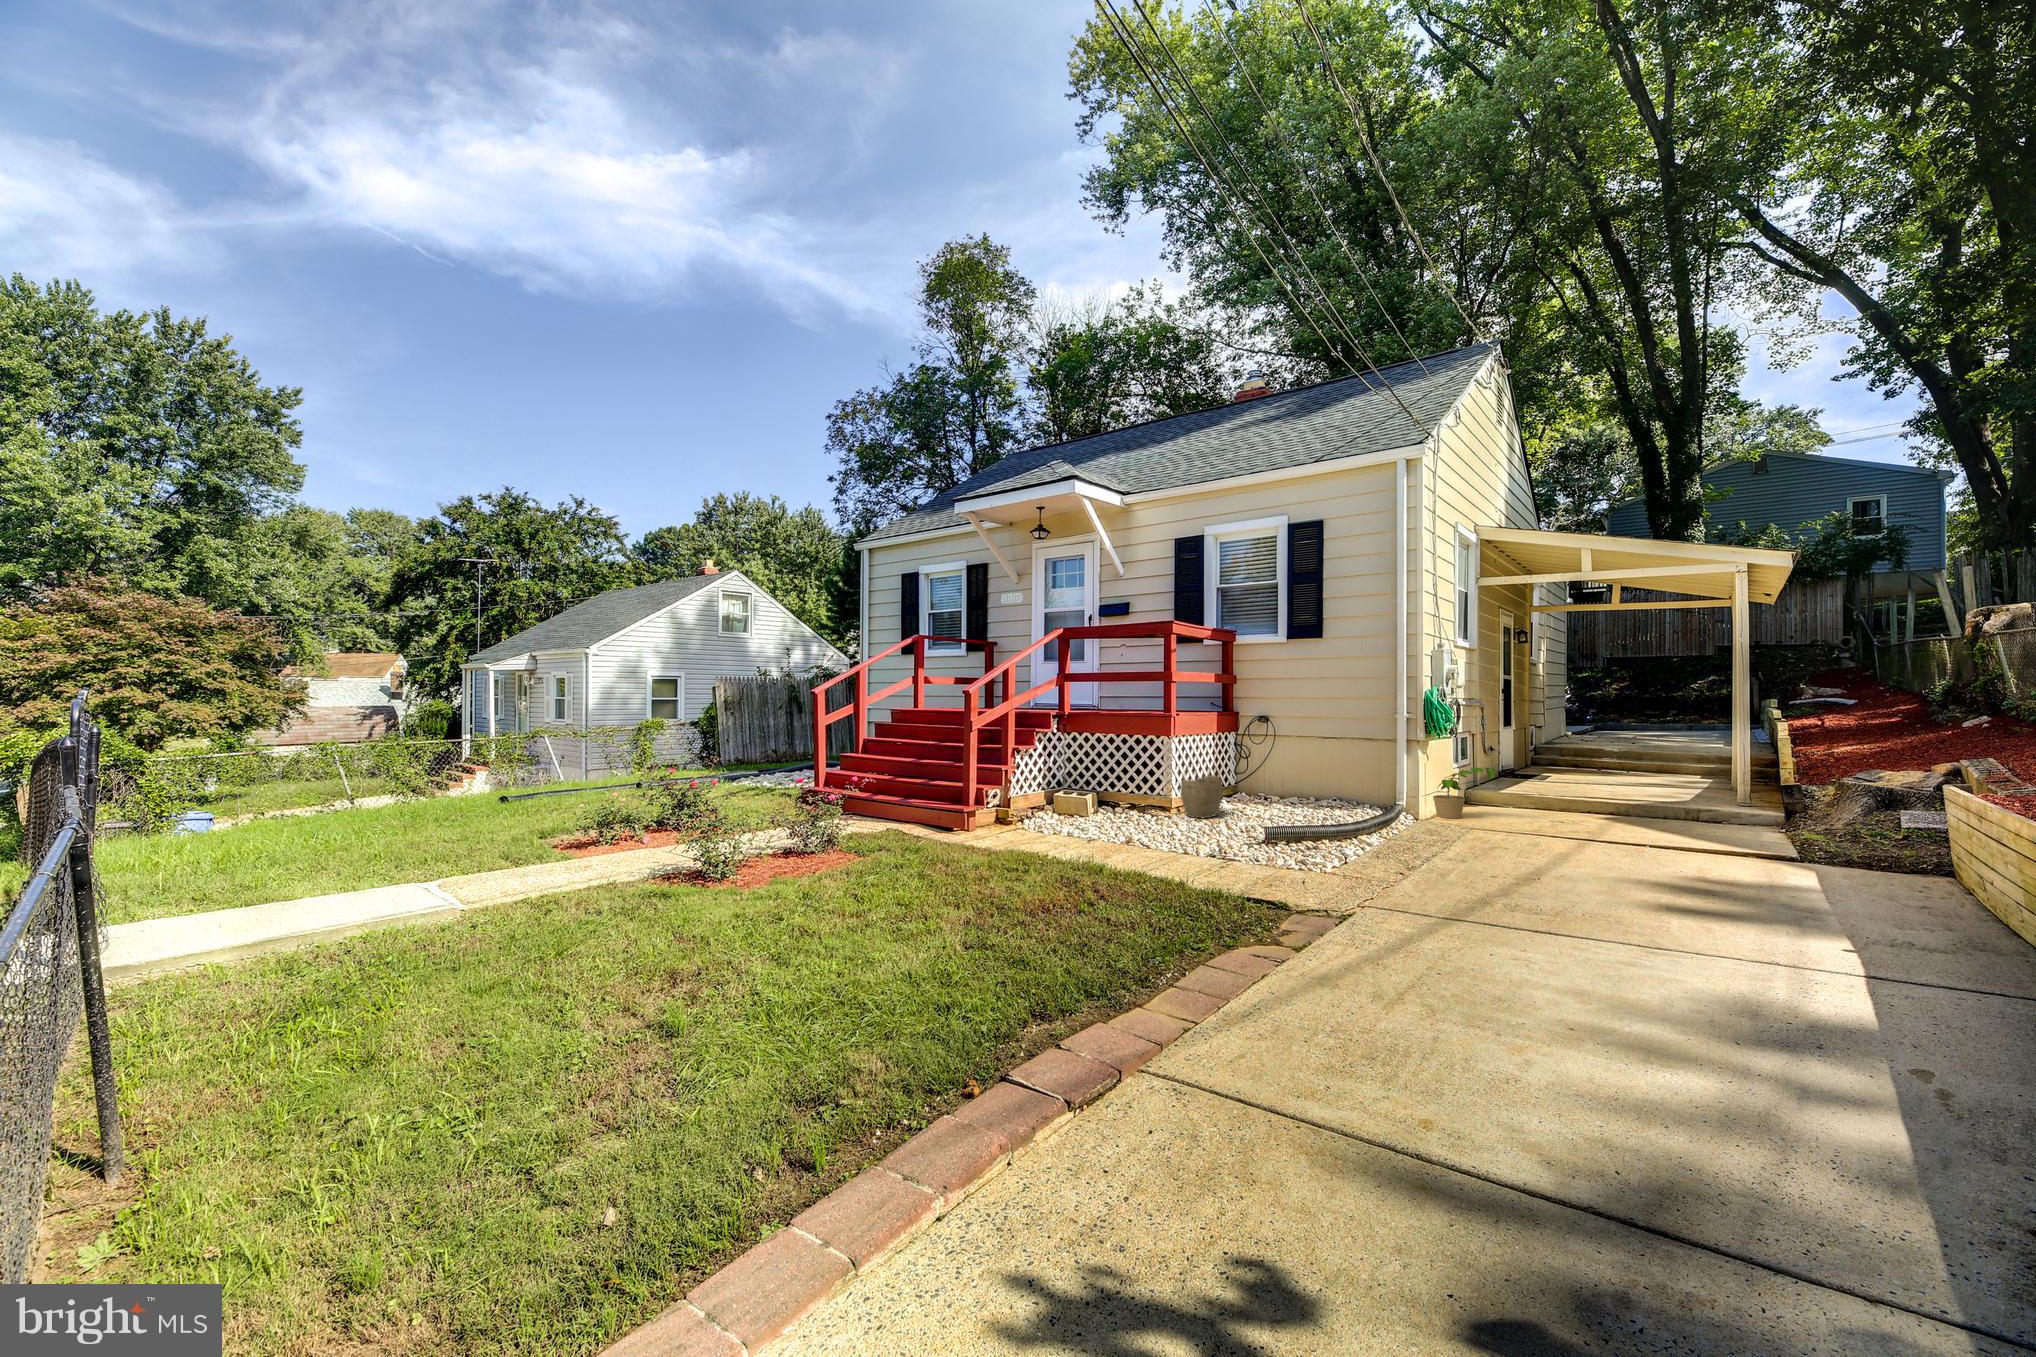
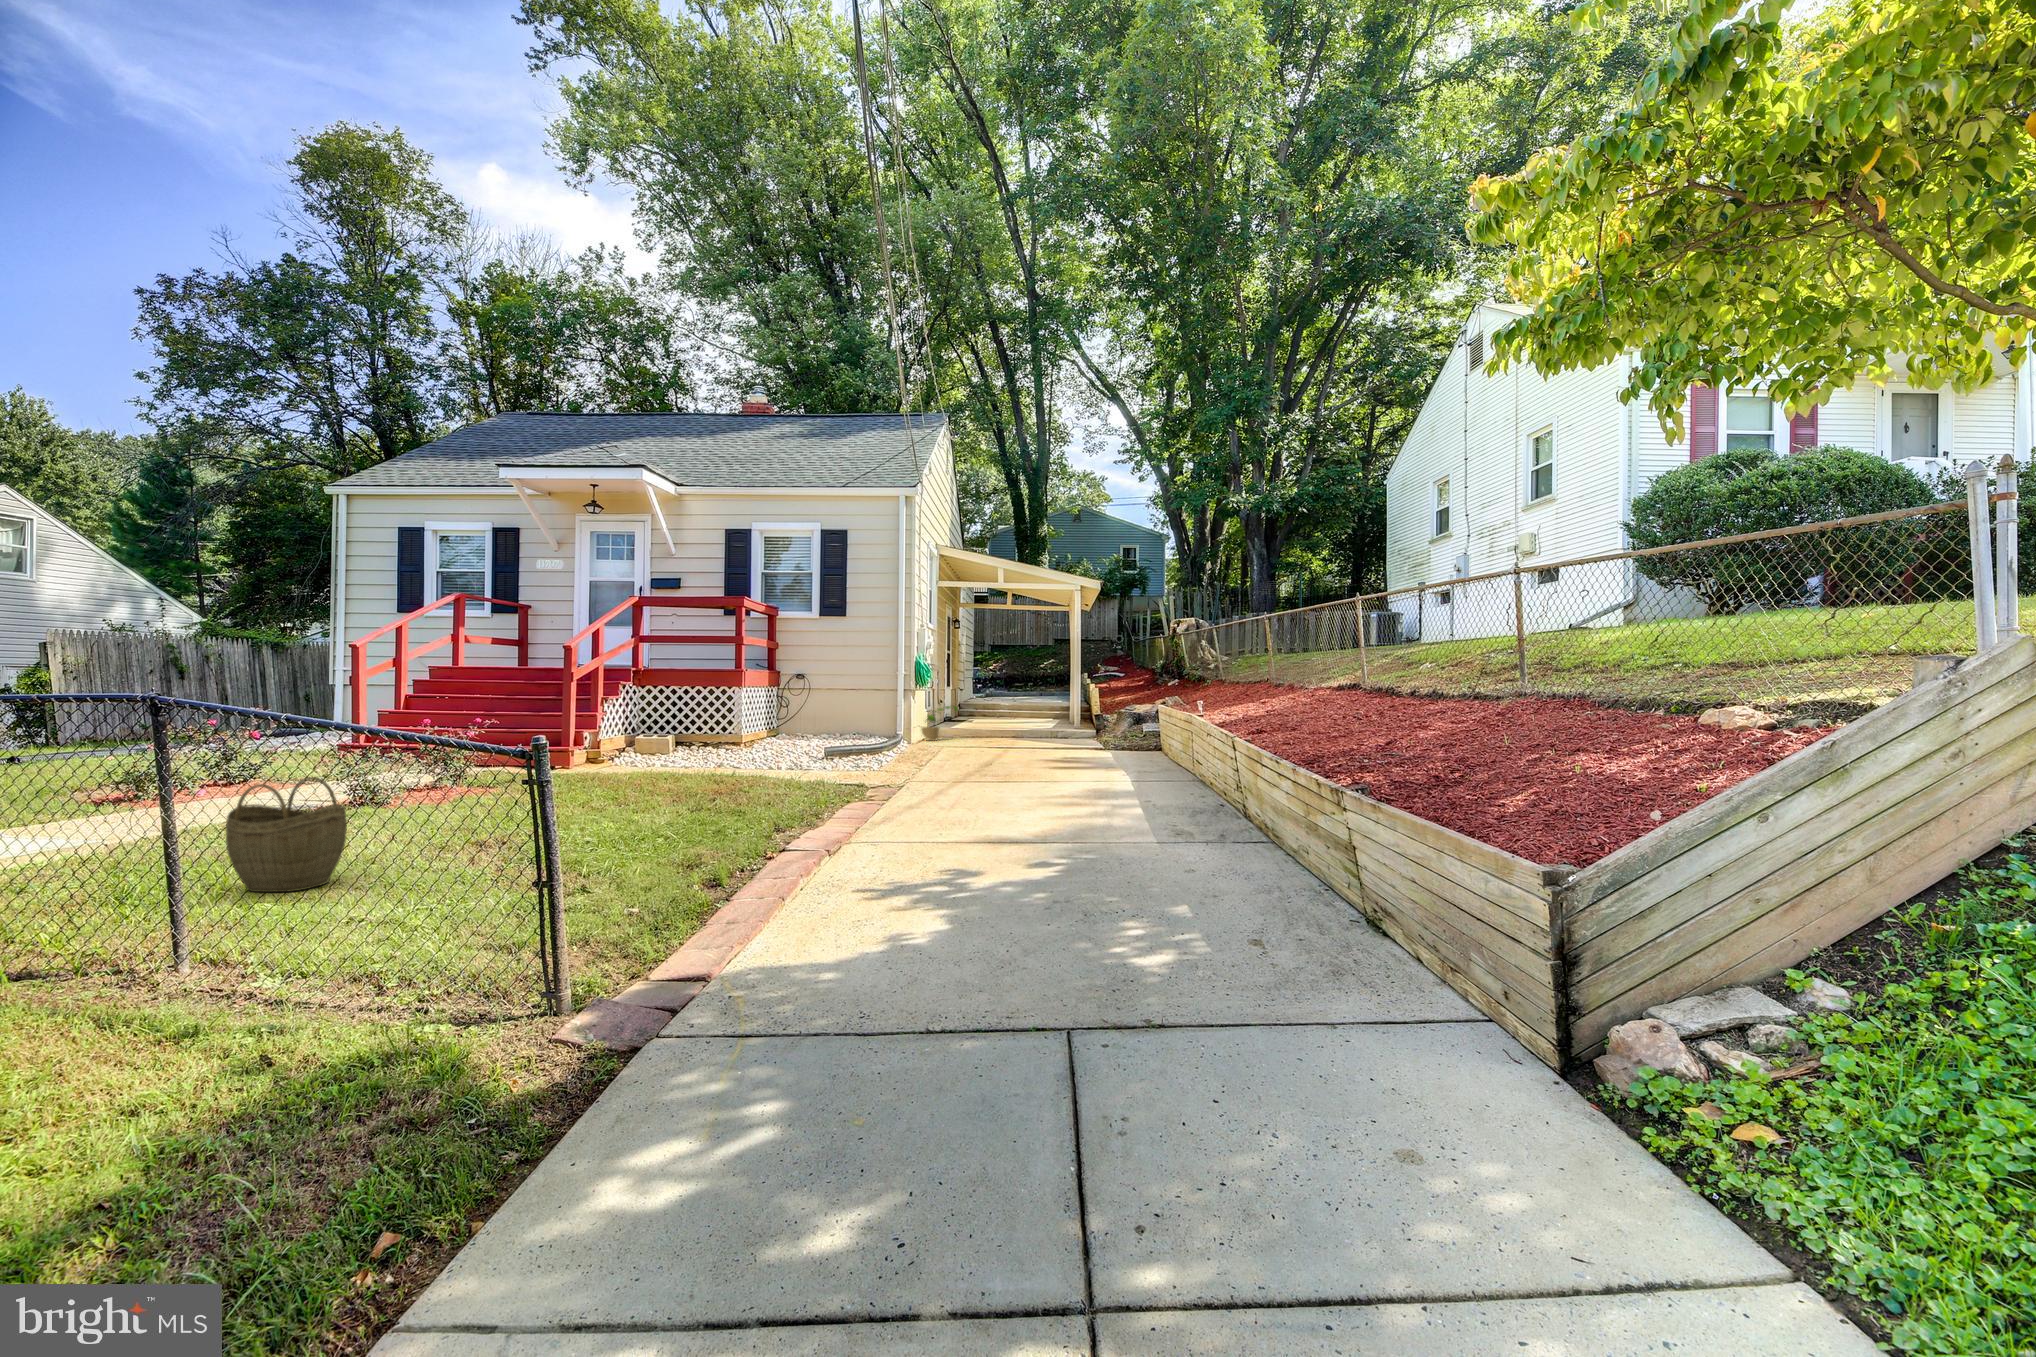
woven basket: present [1181,769,1223,818] -> present [226,777,347,892]

